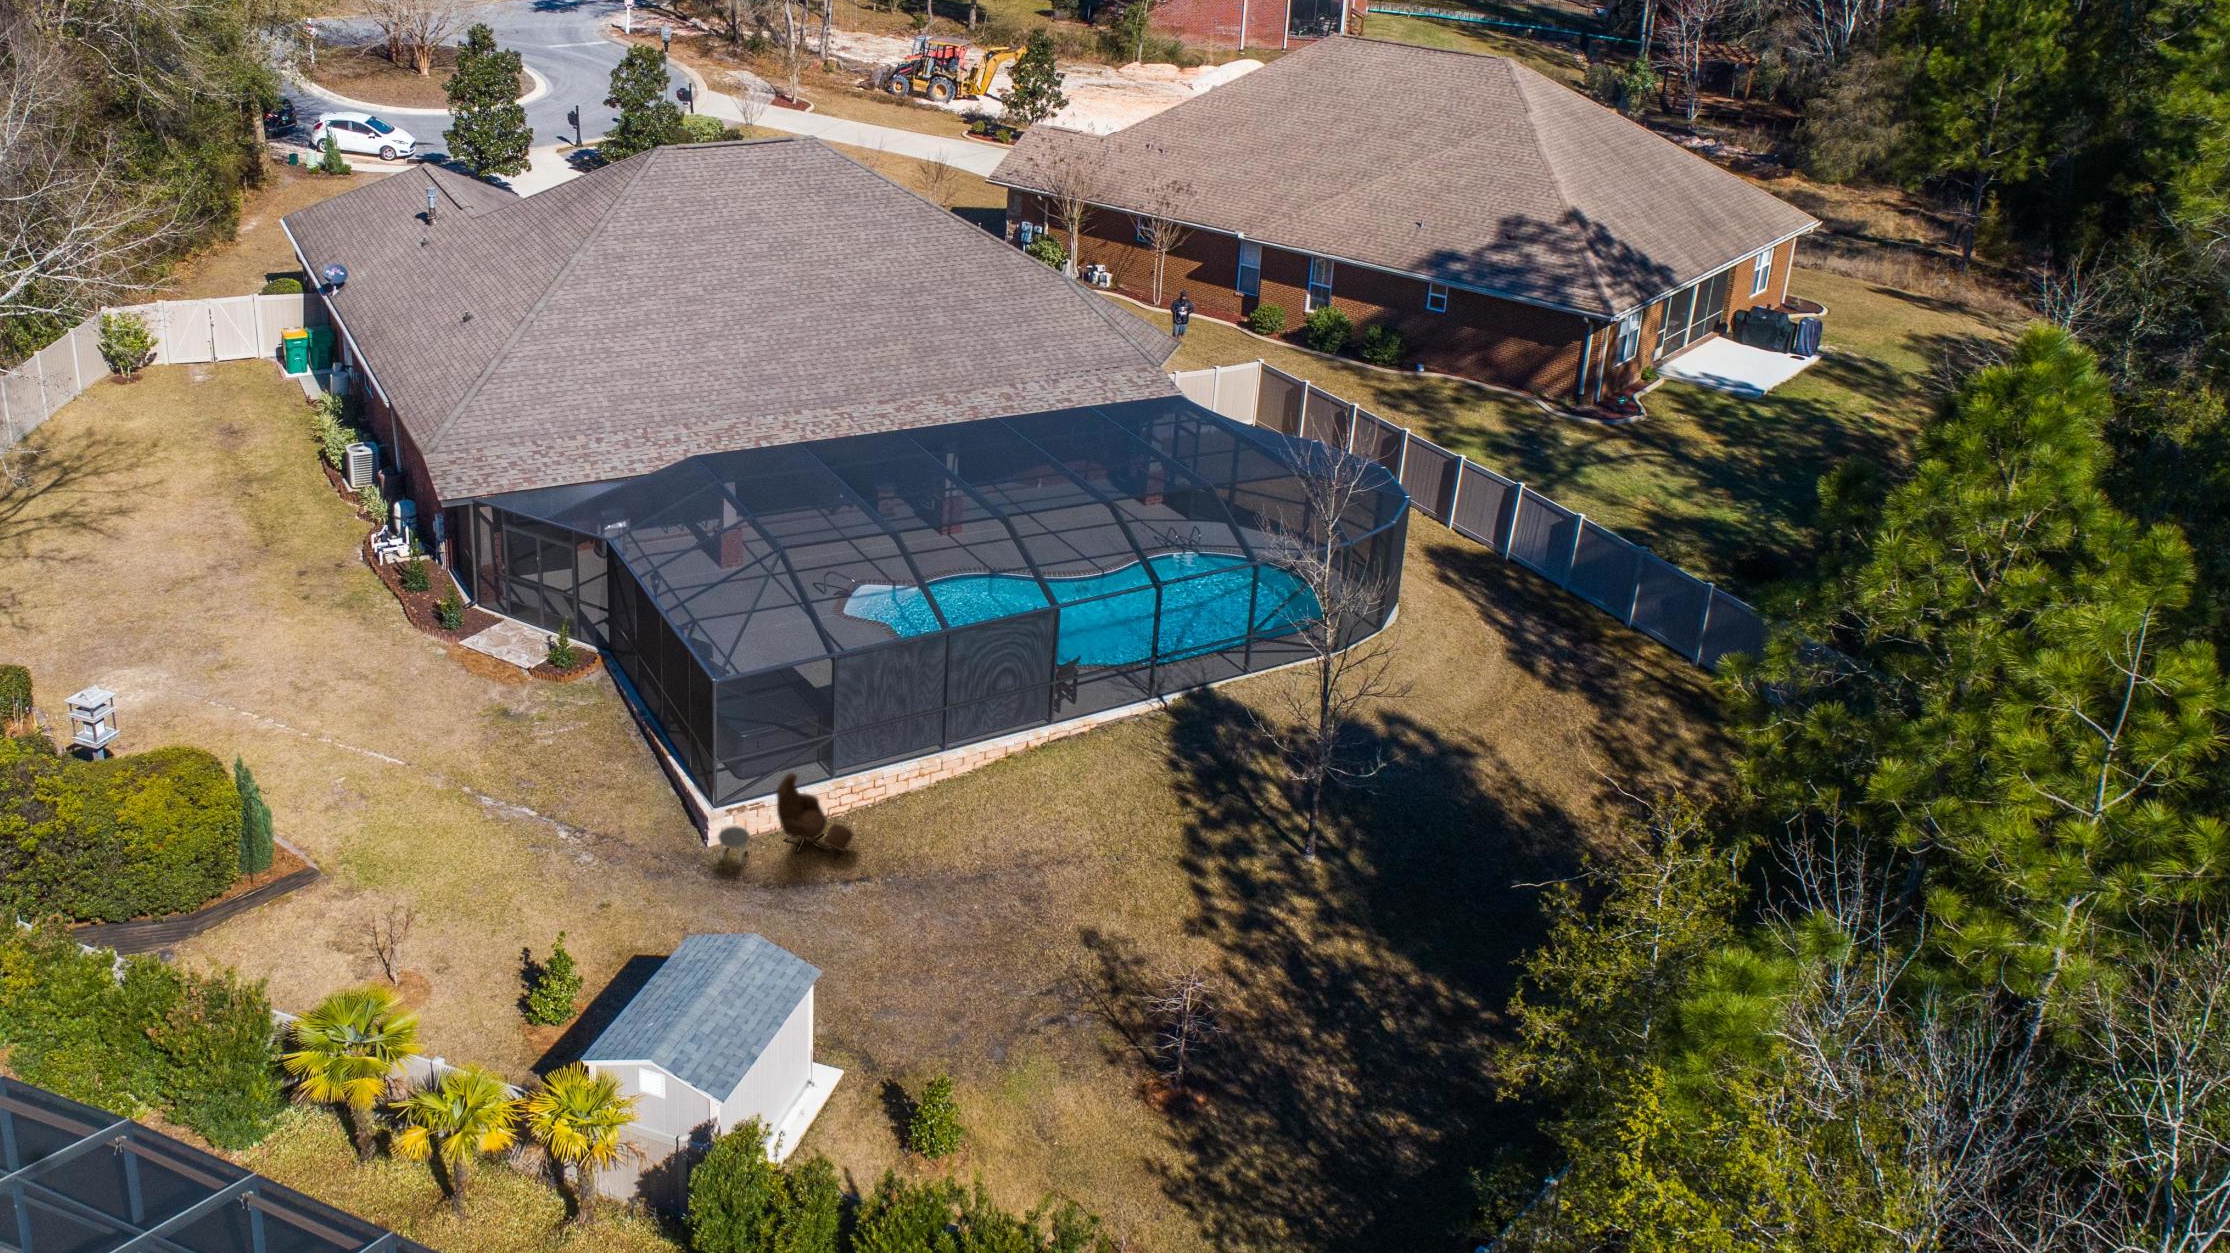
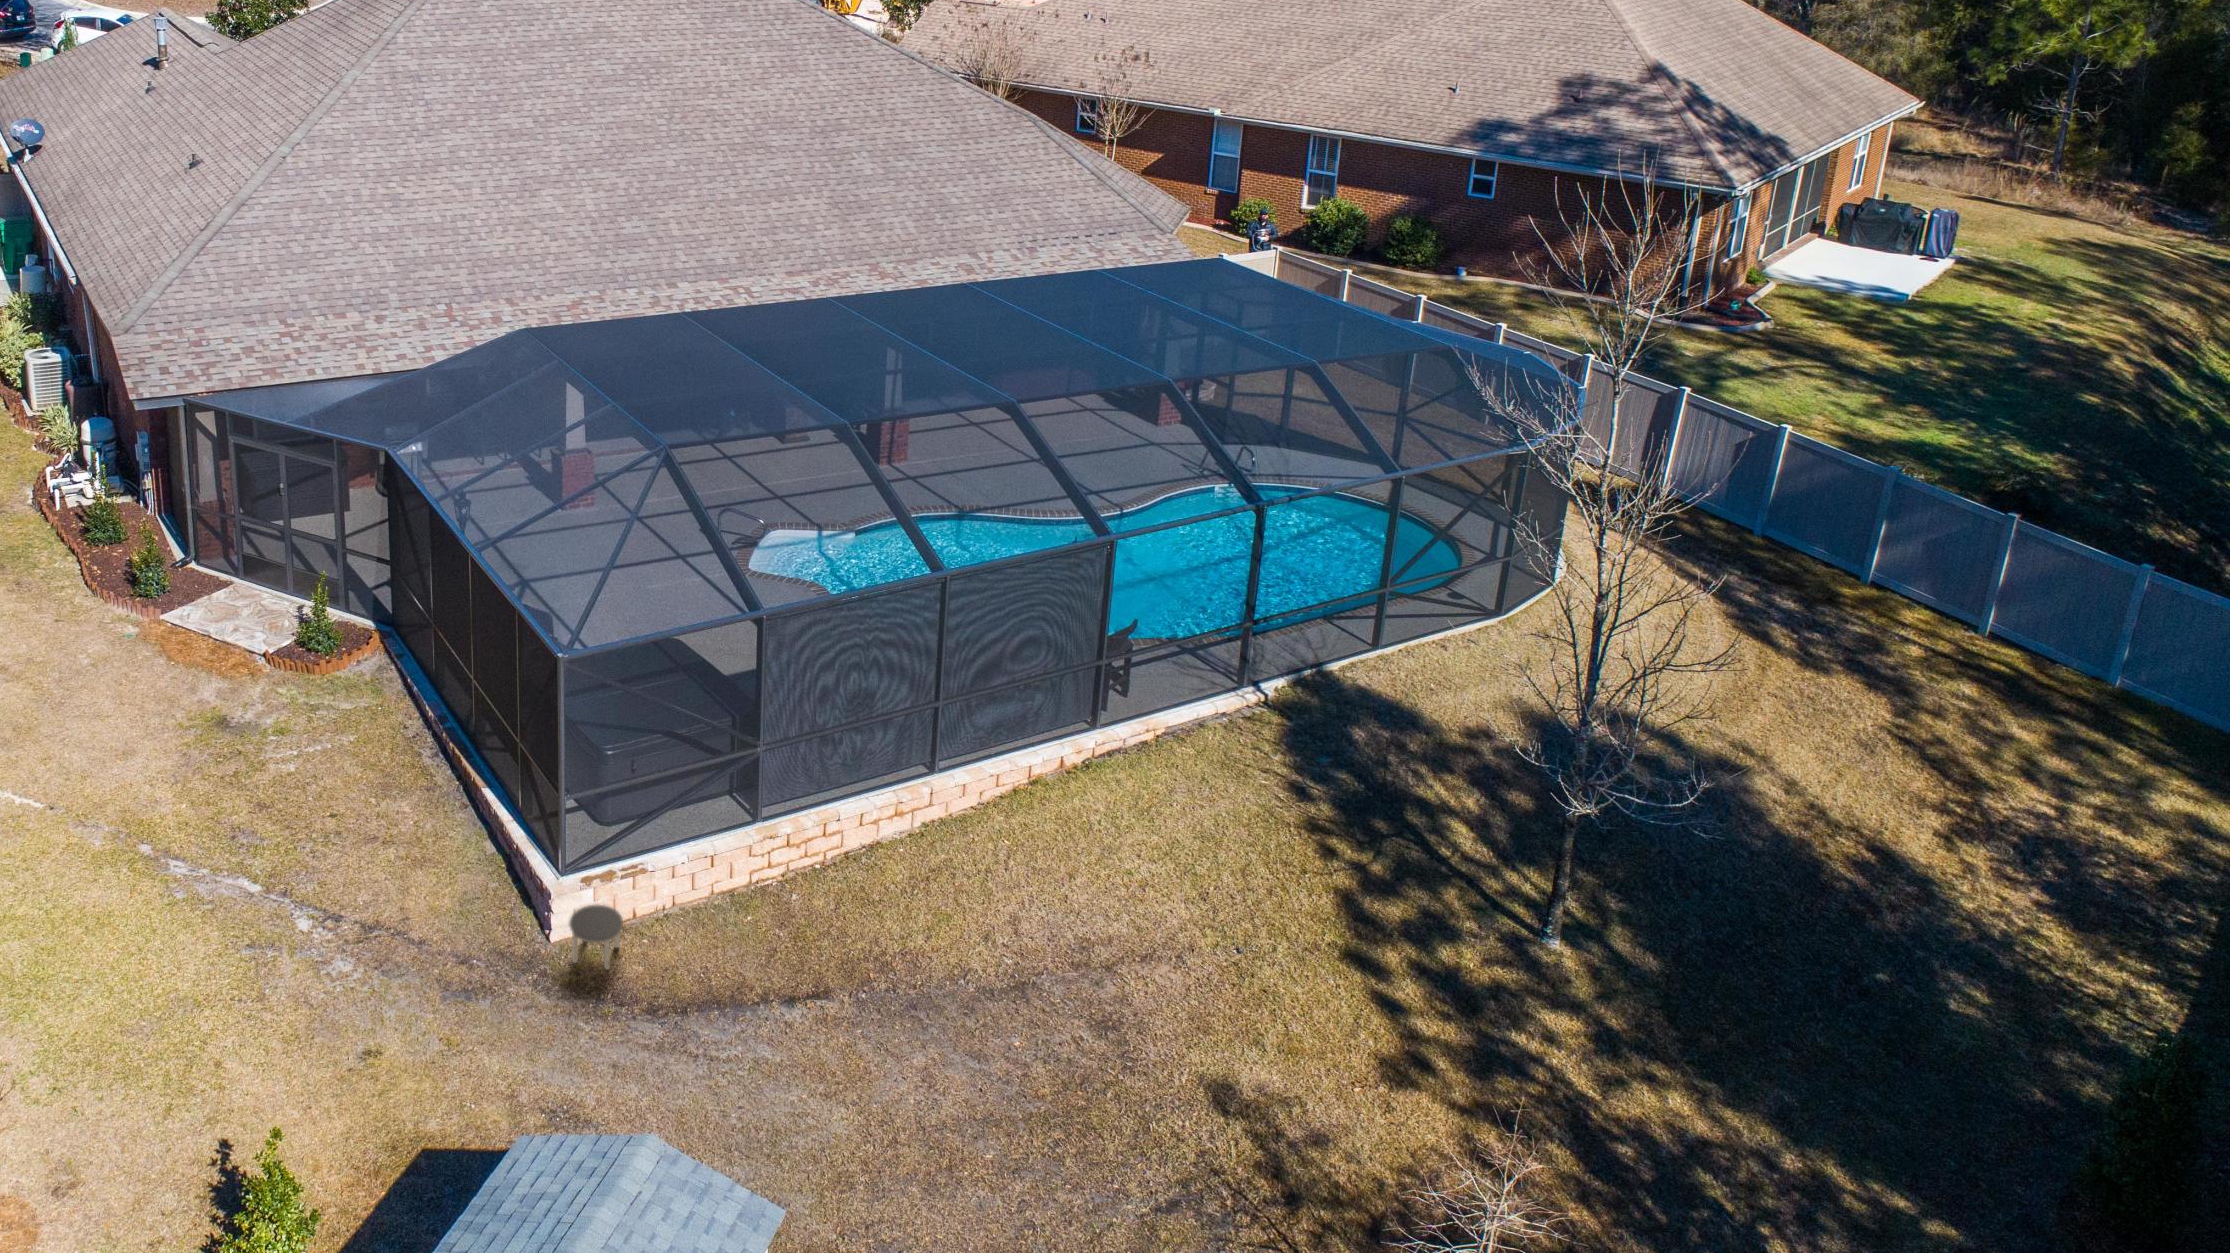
lounge chair: present [776,773,853,852] -> none [668,812,796,958]

